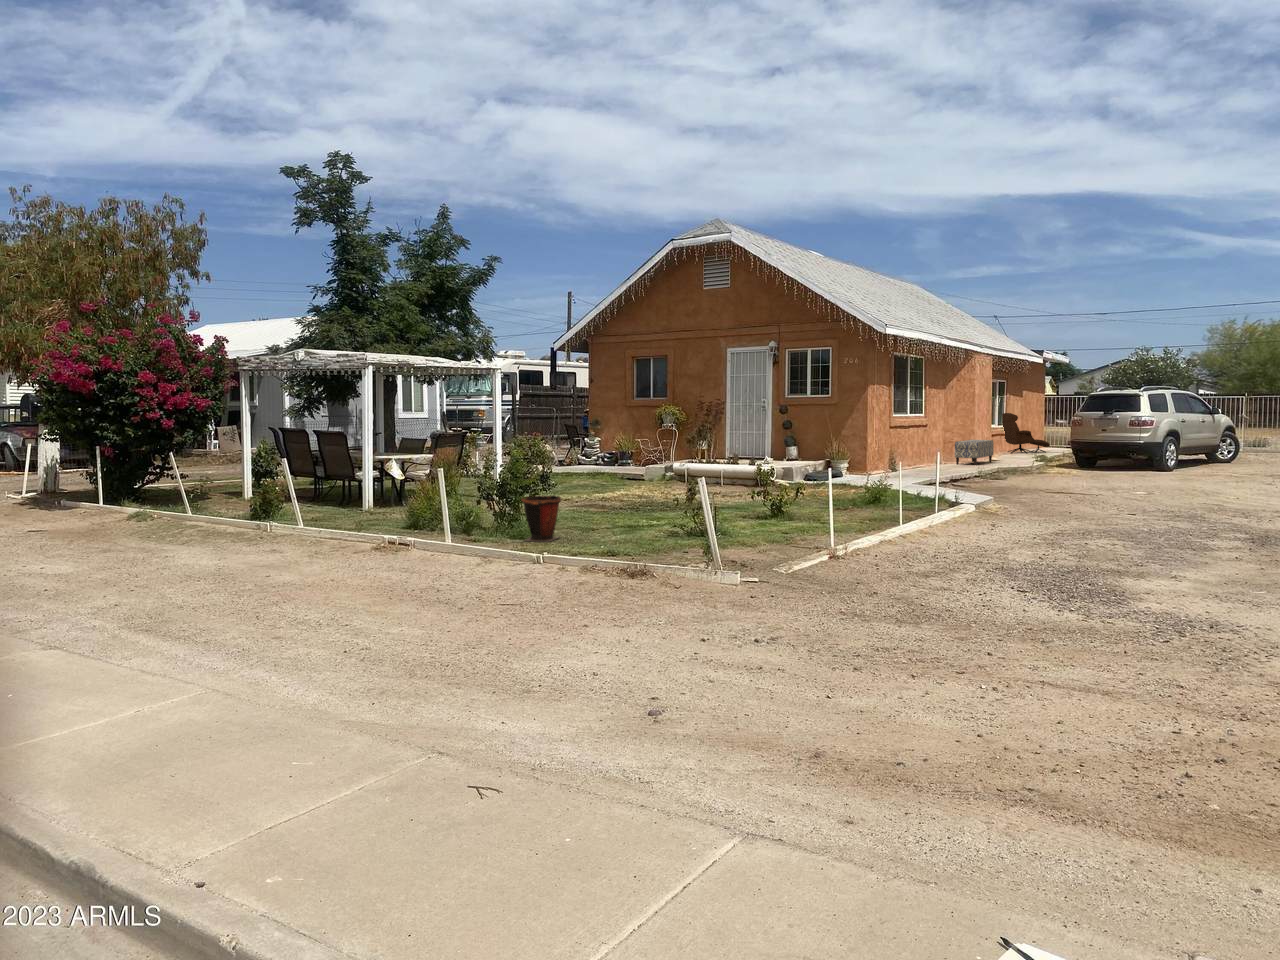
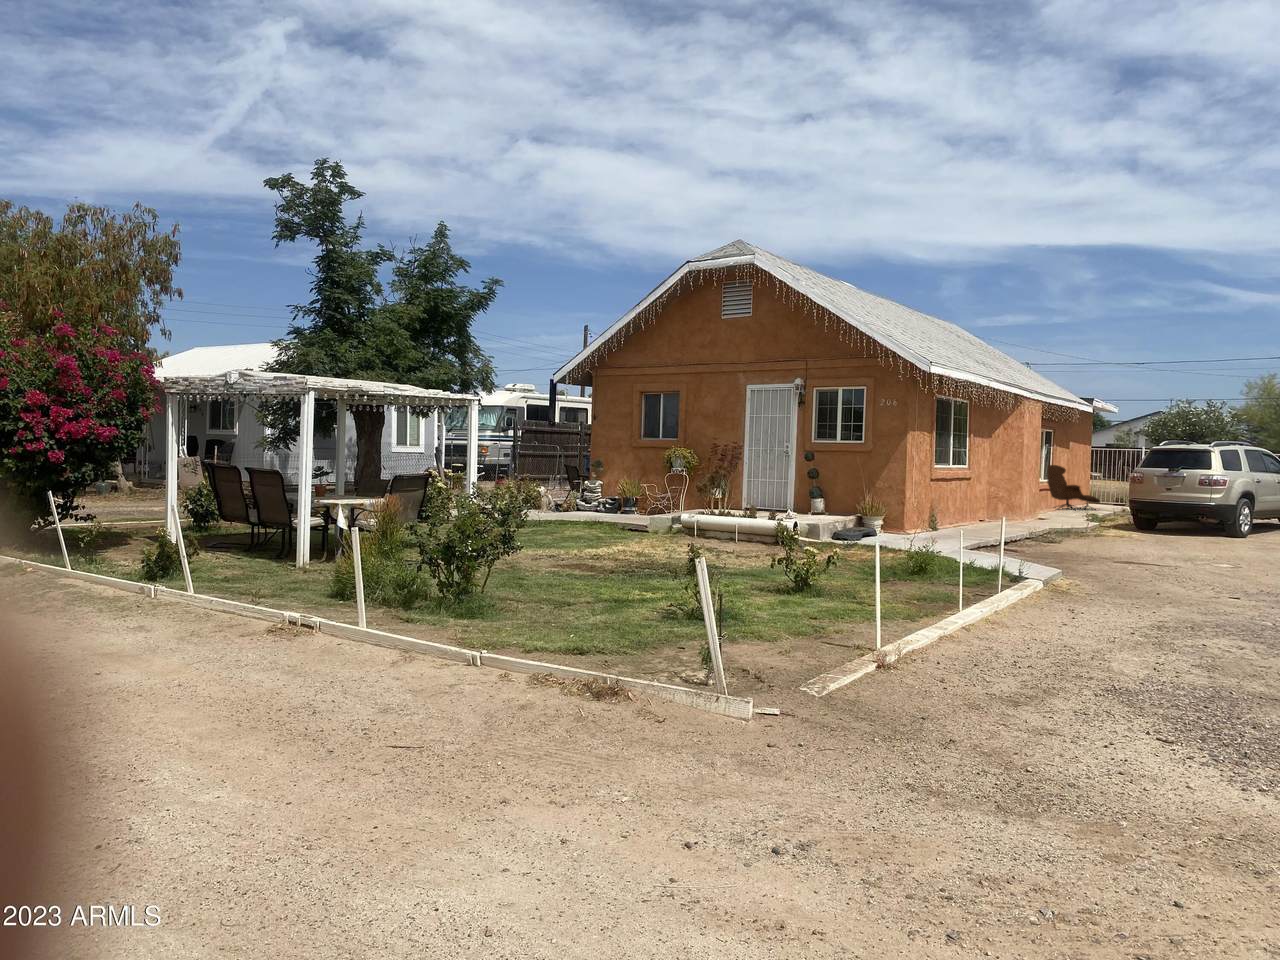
bench: present [955,440,994,465] -> none [999,494,1042,524]
trash can: present [521,495,561,541] -> none [485,558,537,621]

